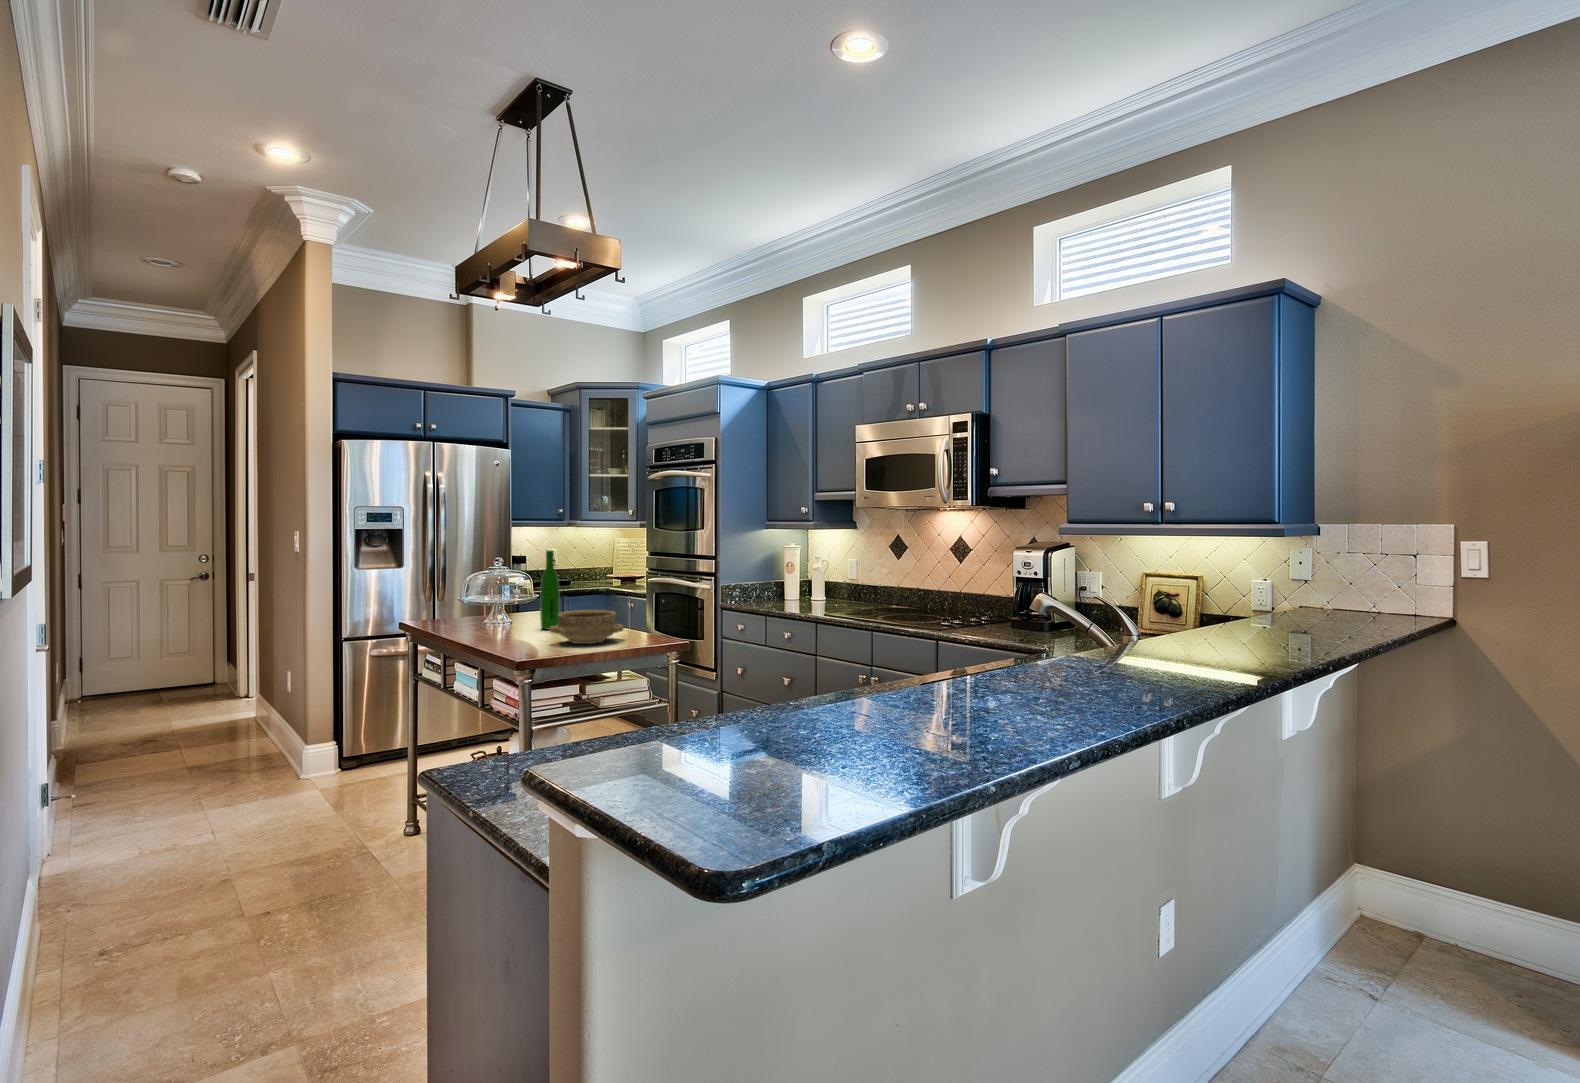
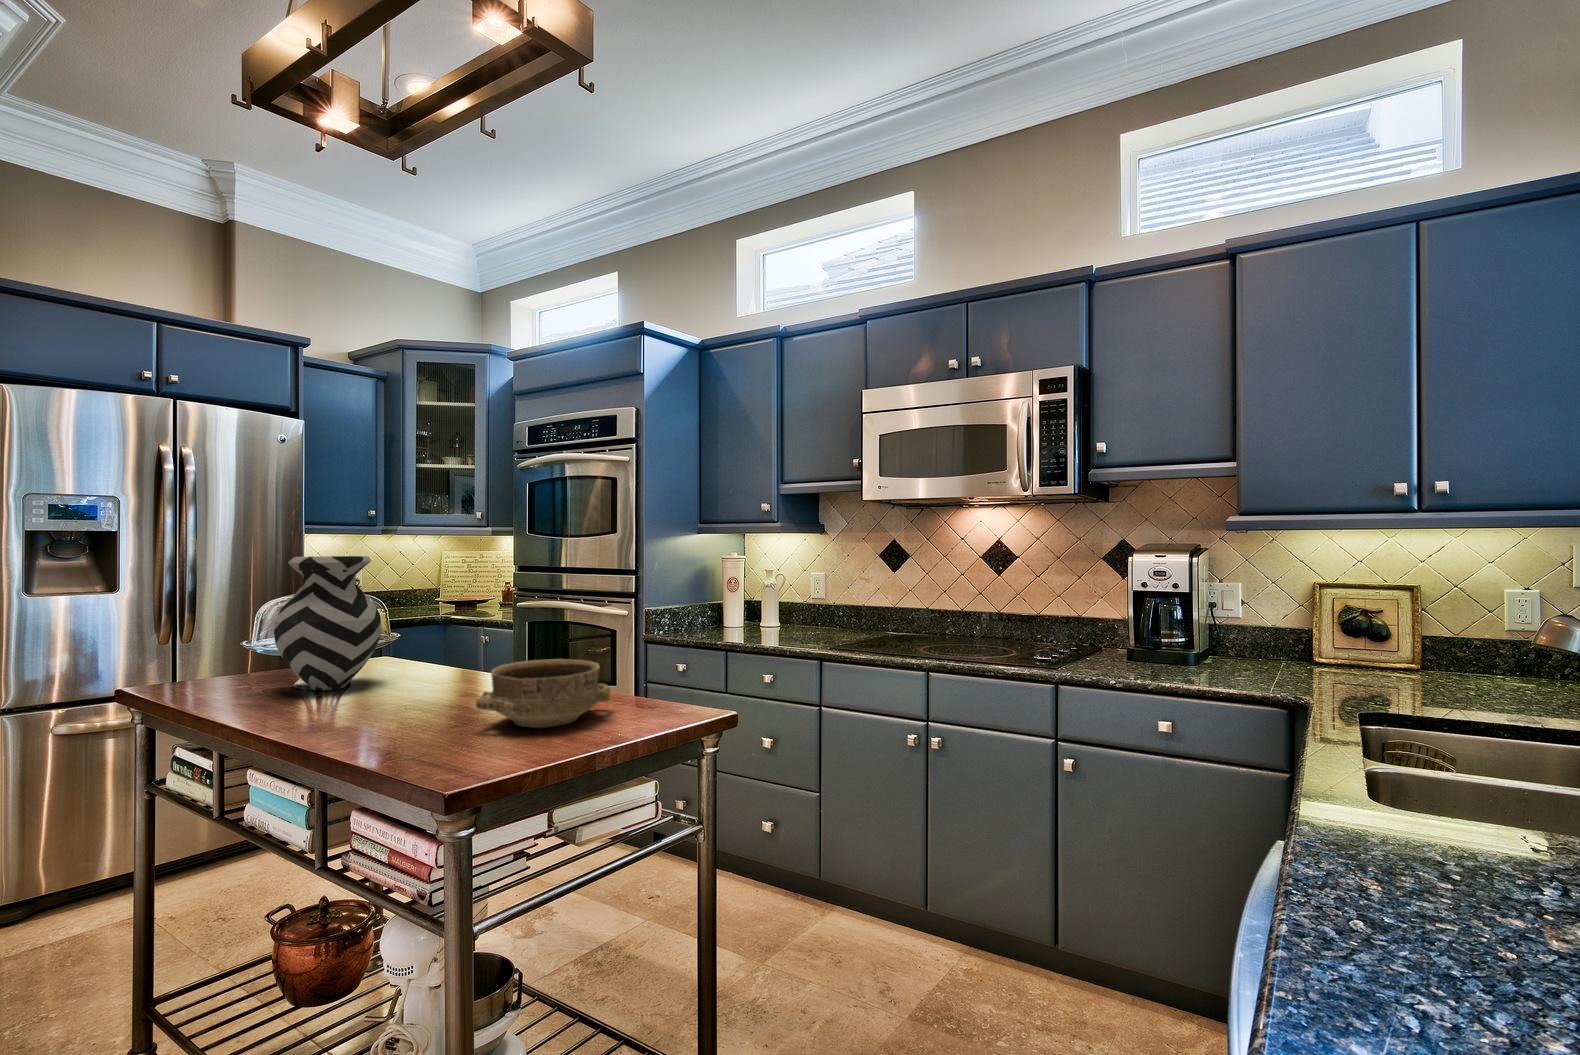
vase: none [469,549,525,625] -> present [274,556,381,690]
wine bottle: present [540,550,560,629] -> none [423,556,457,695]

